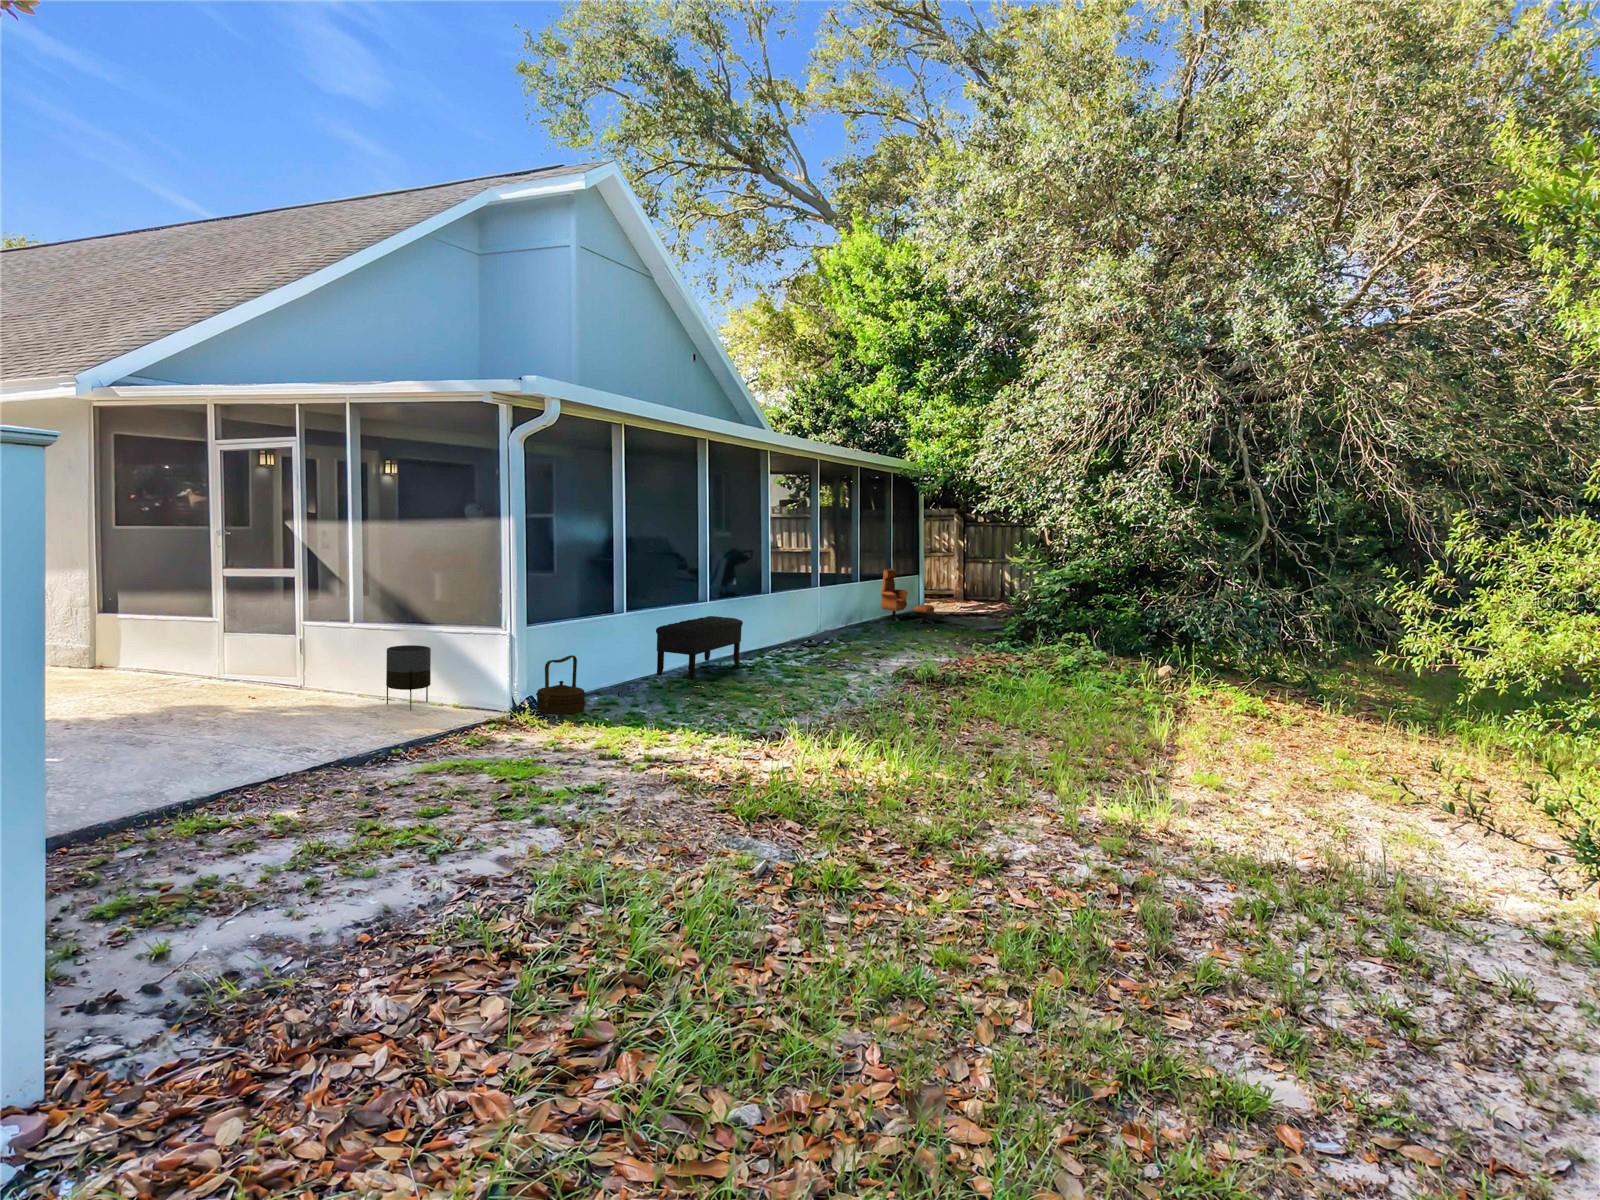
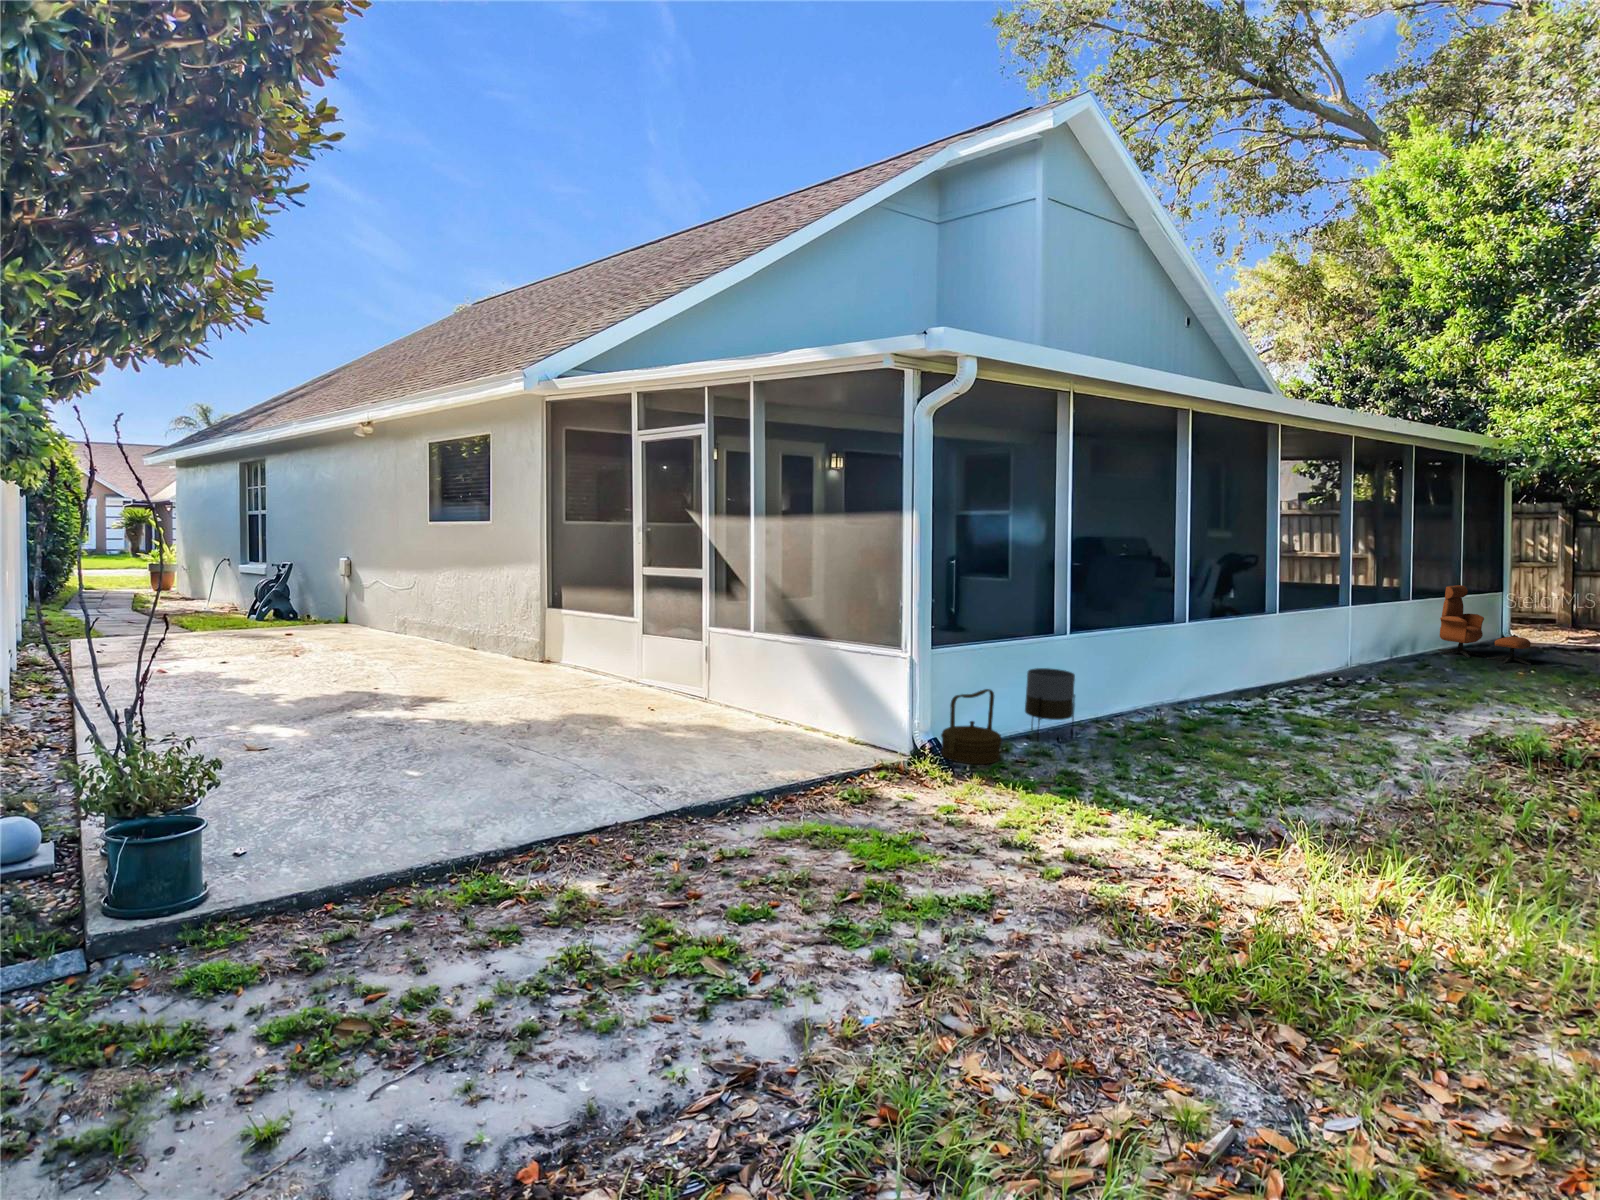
bench: present [656,616,743,680] -> none [1105,643,1230,727]
planter: present [386,645,431,710] -> present [1025,668,1075,739]

